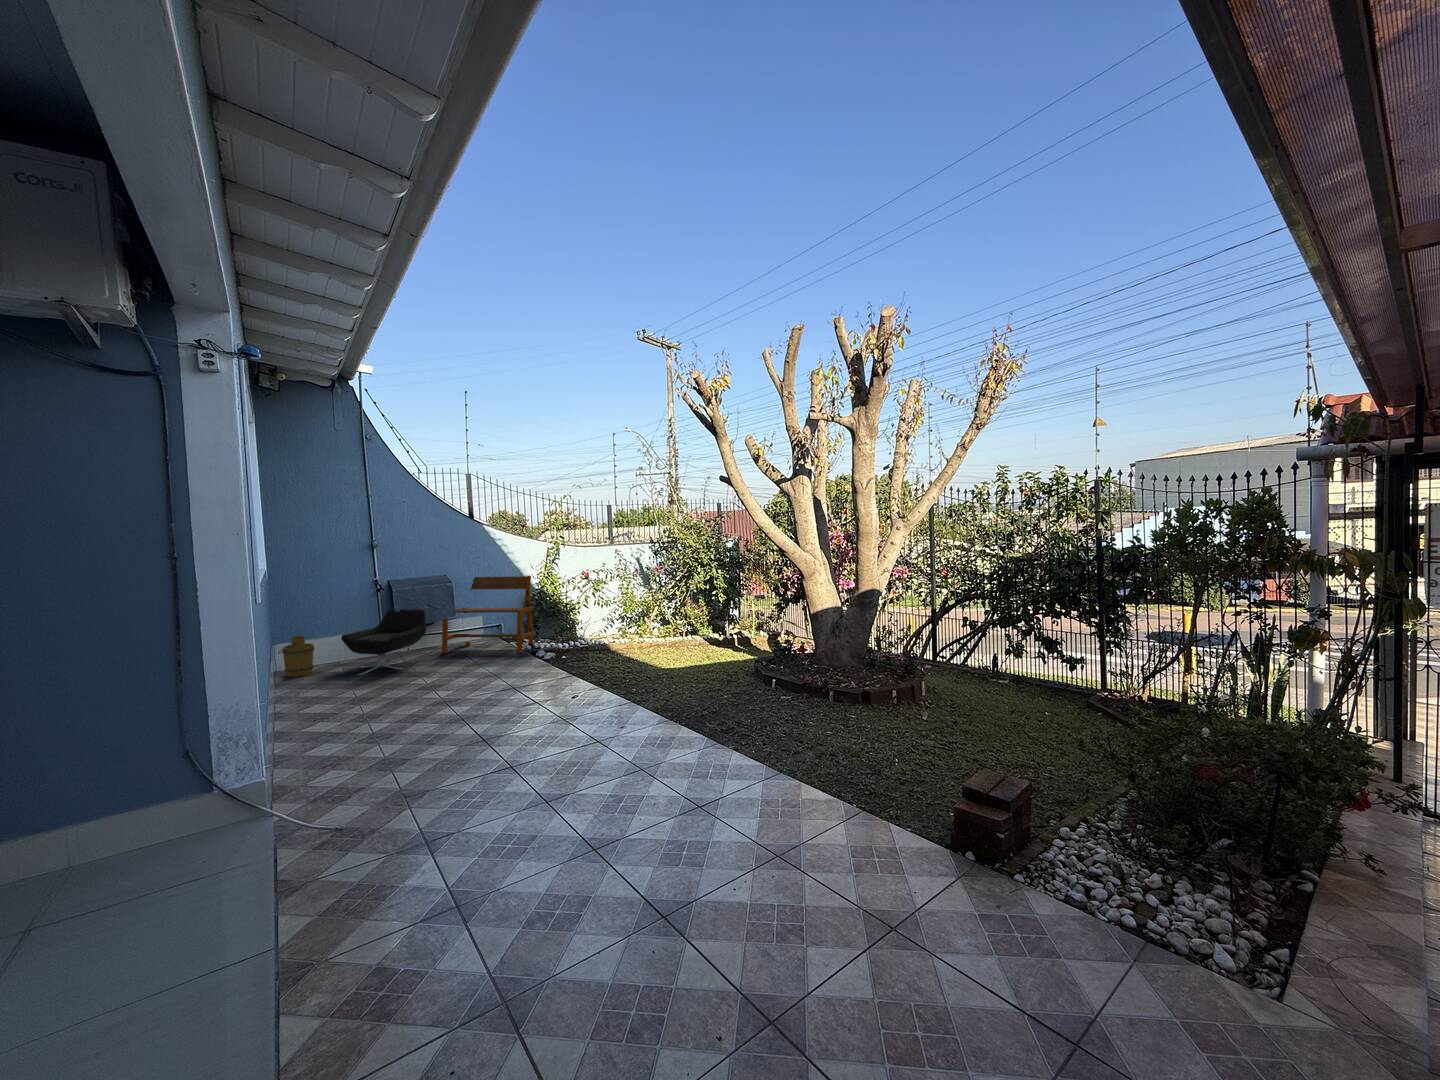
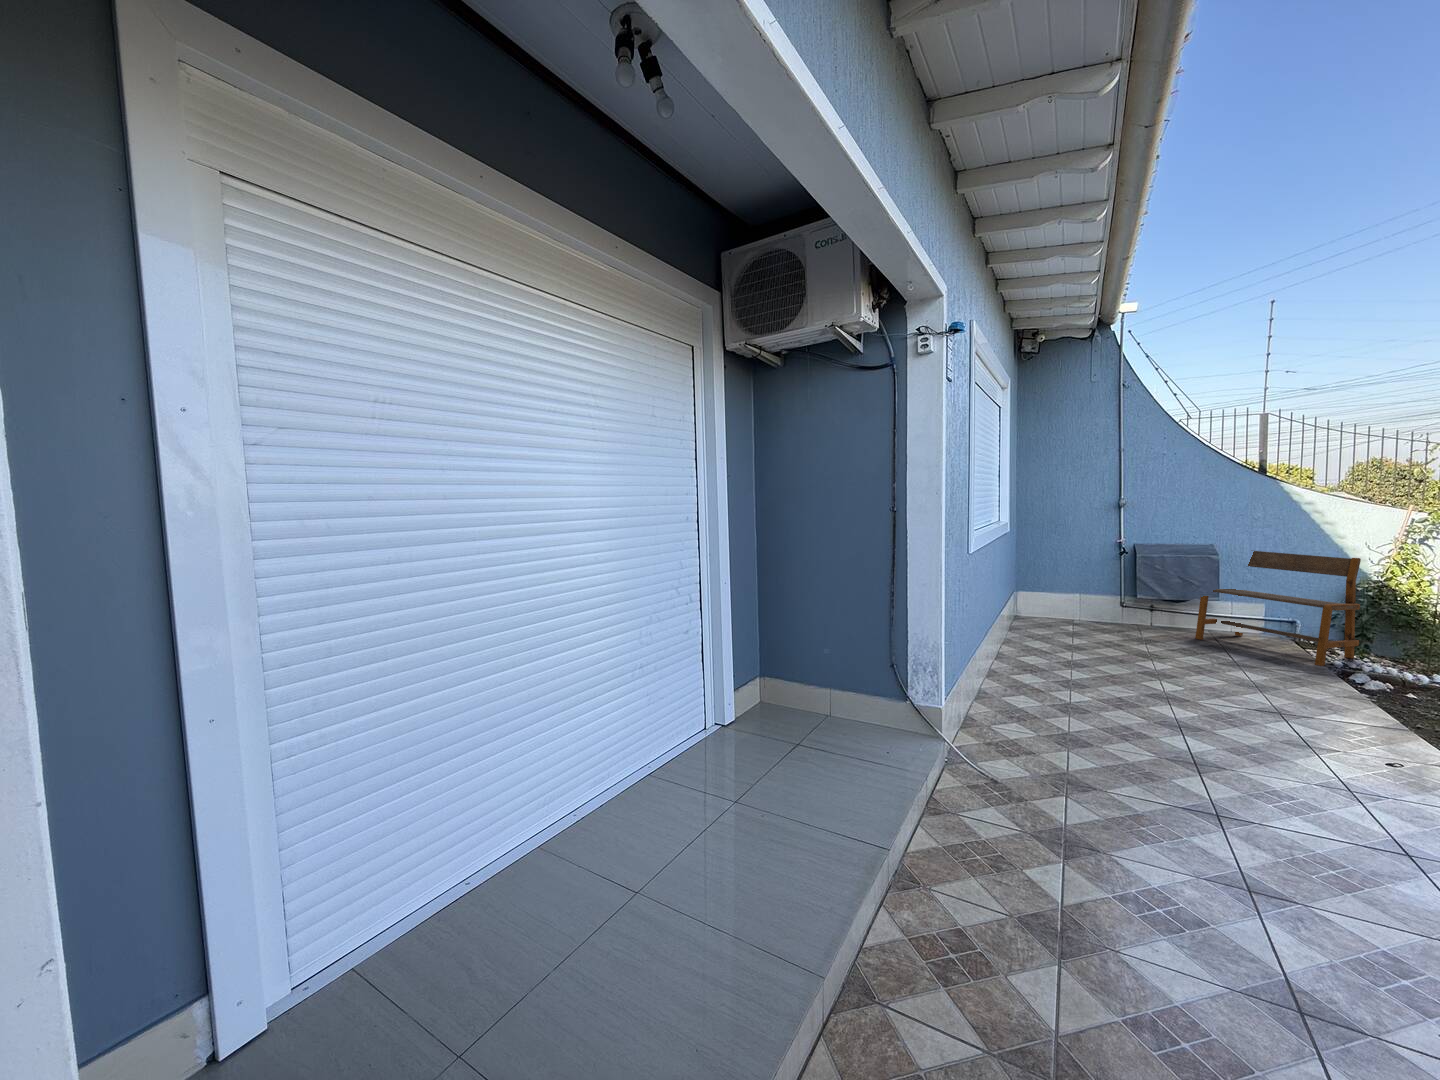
lounge chair: present [341,609,426,675] -> none [1076,576,1175,645]
bucket: present [278,636,314,677] -> none [1019,588,1051,626]

